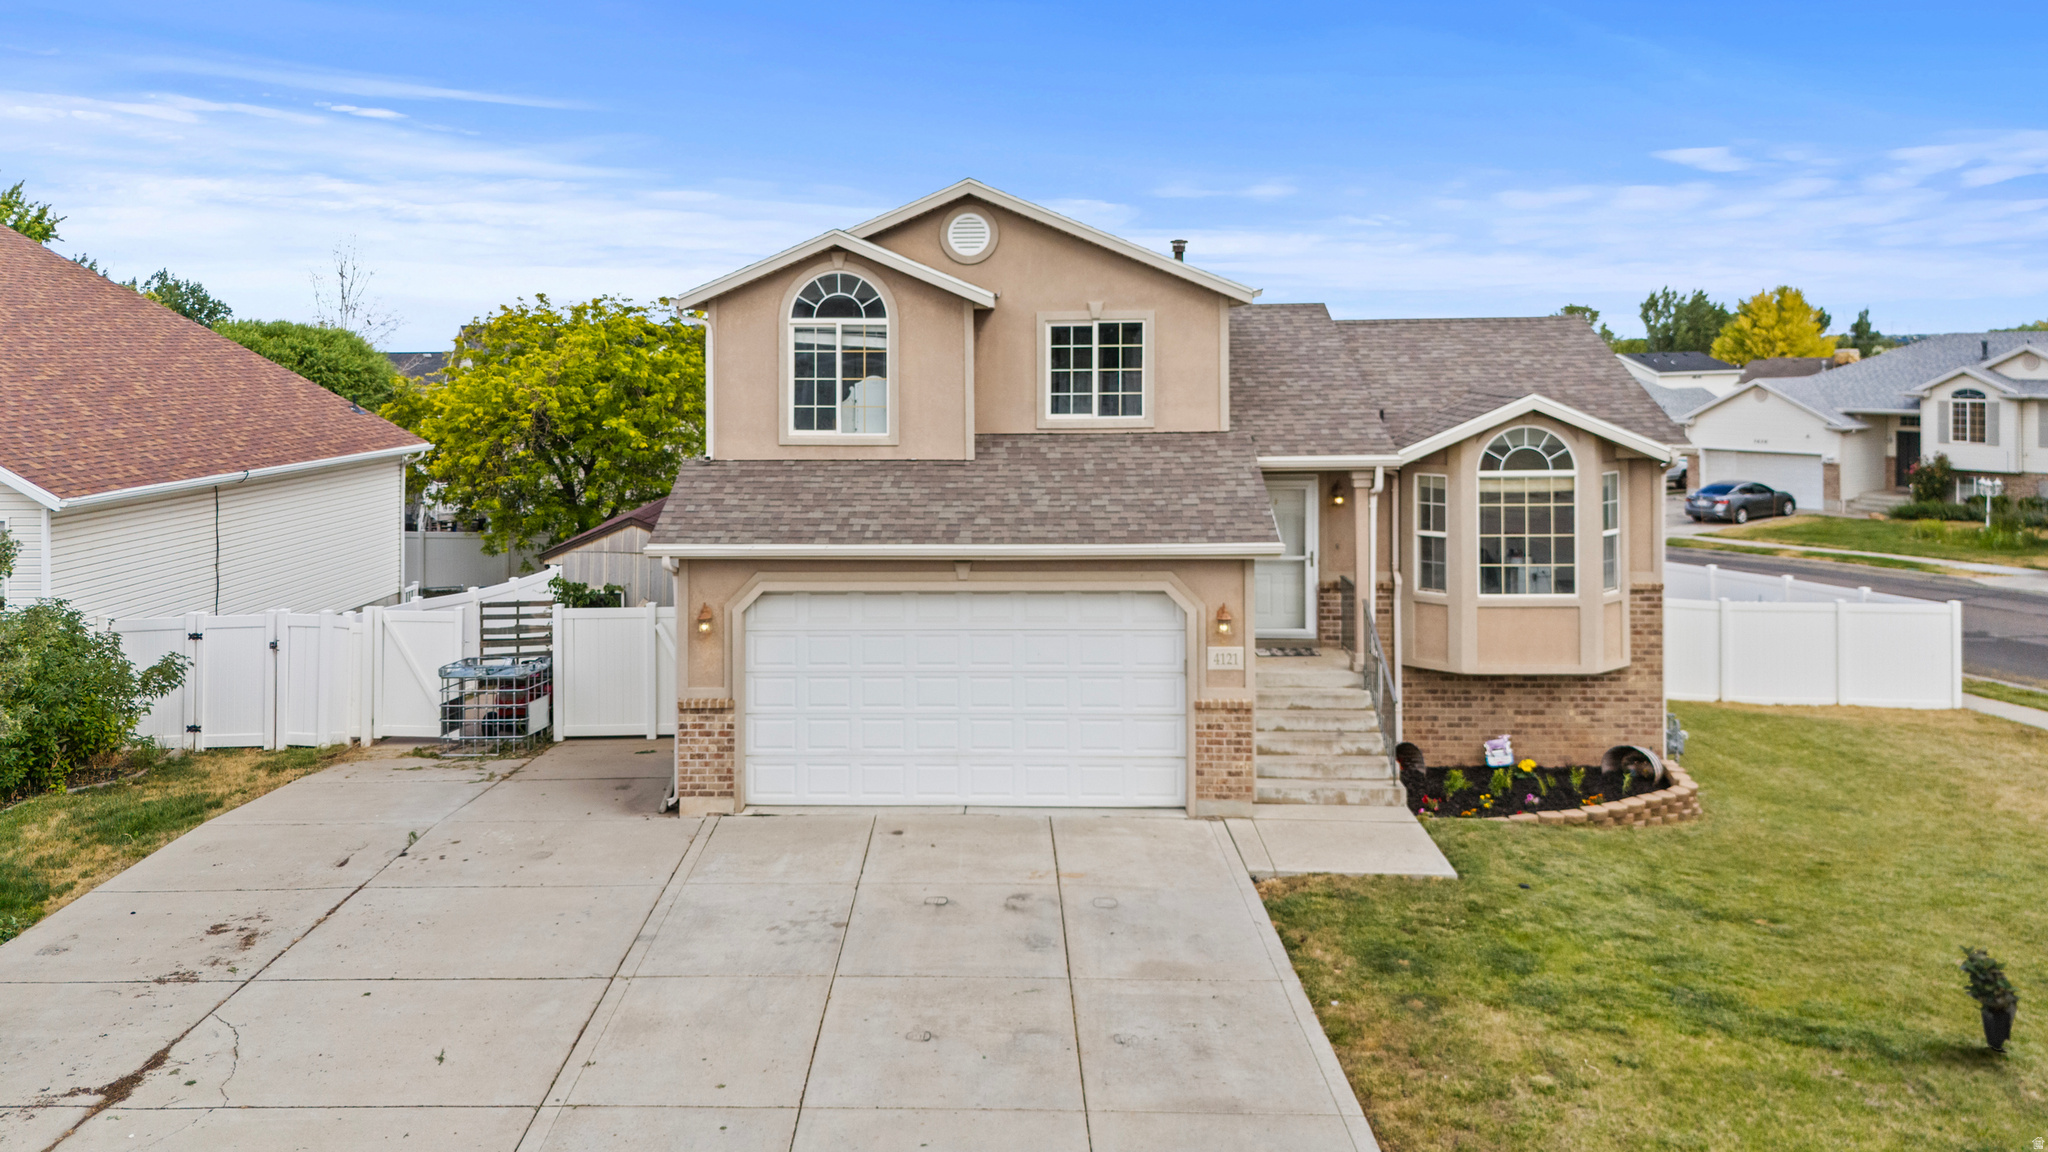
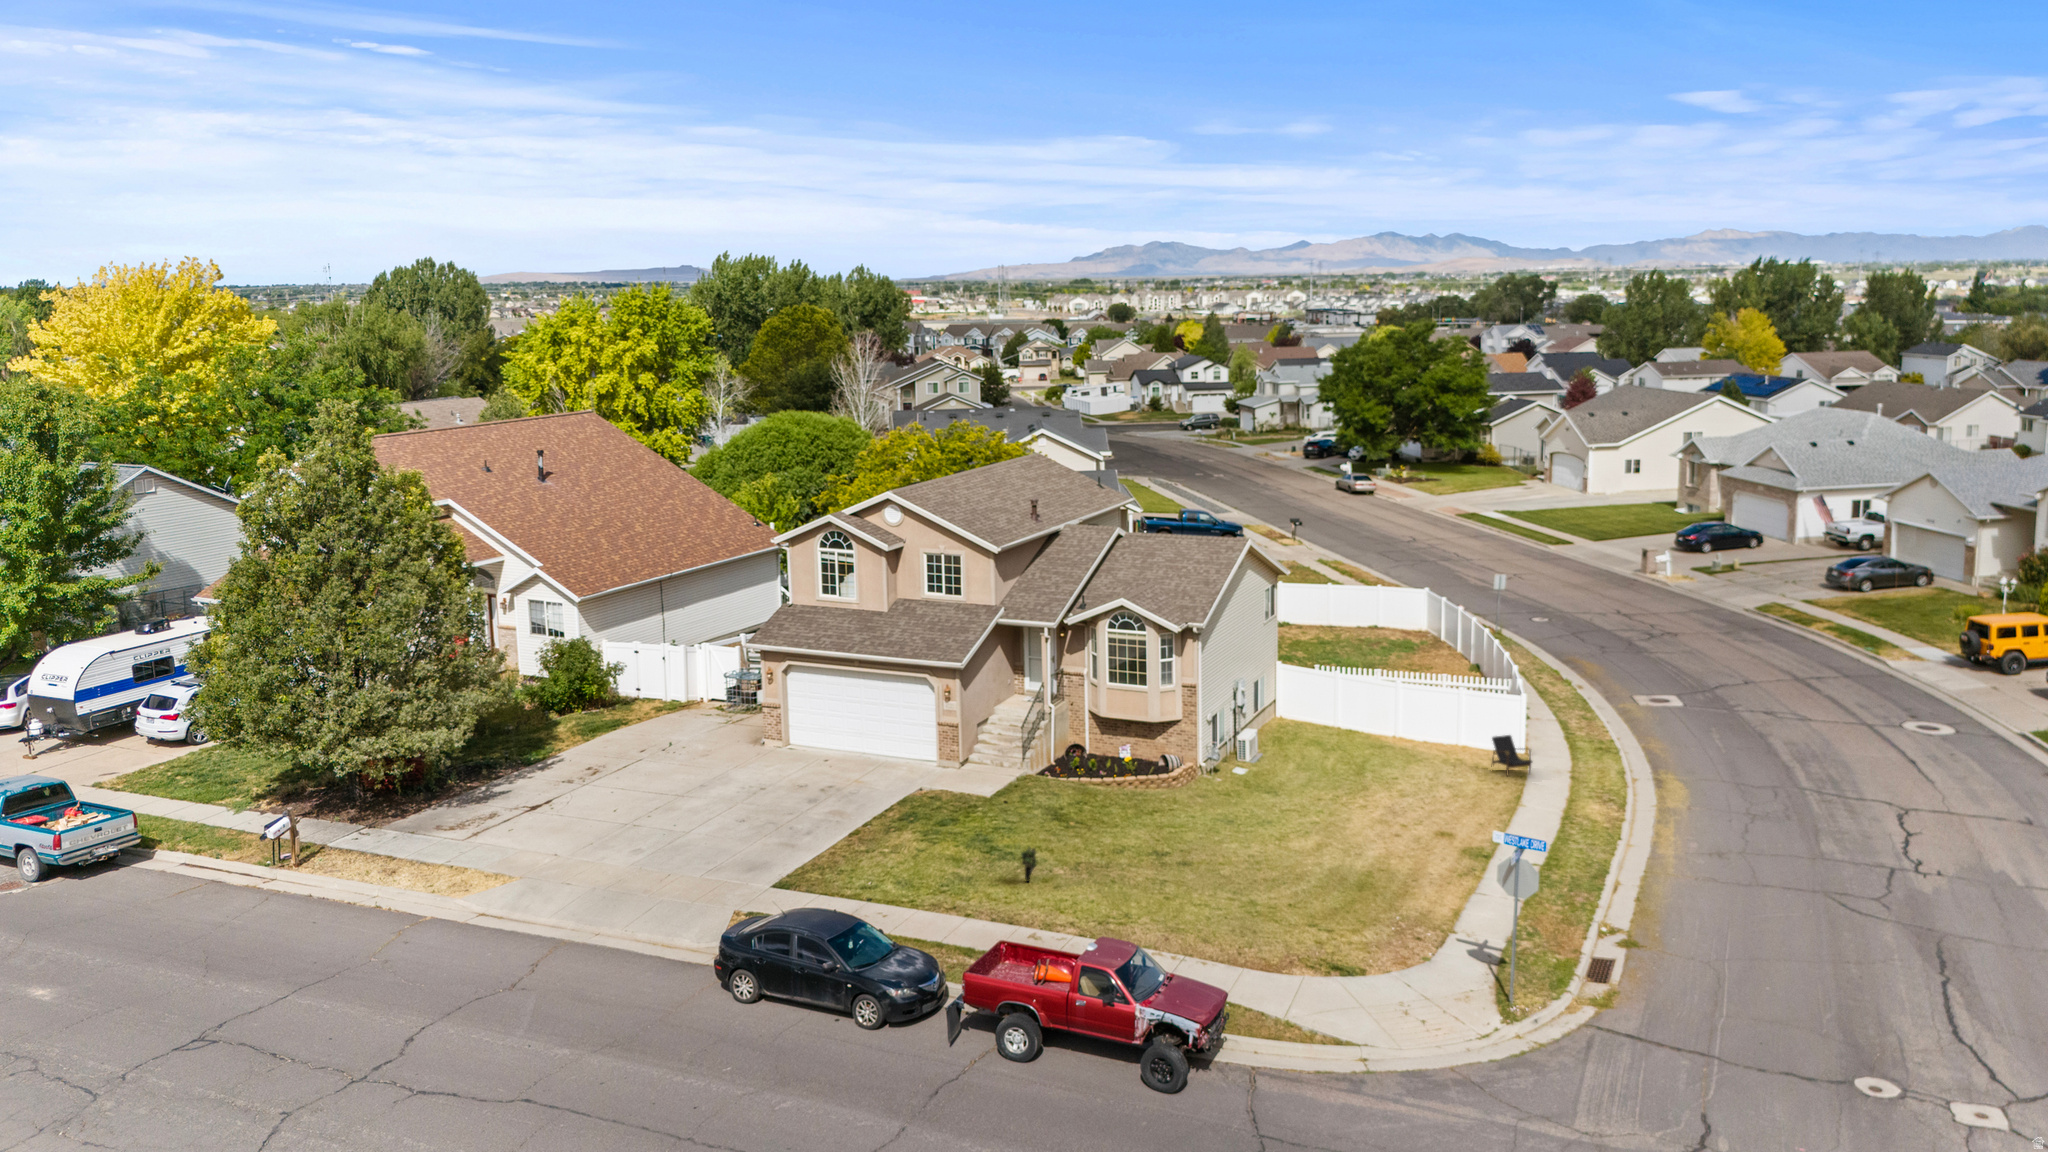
lounge chair: none [1956,647,2028,712] -> present [1491,735,1532,773]

